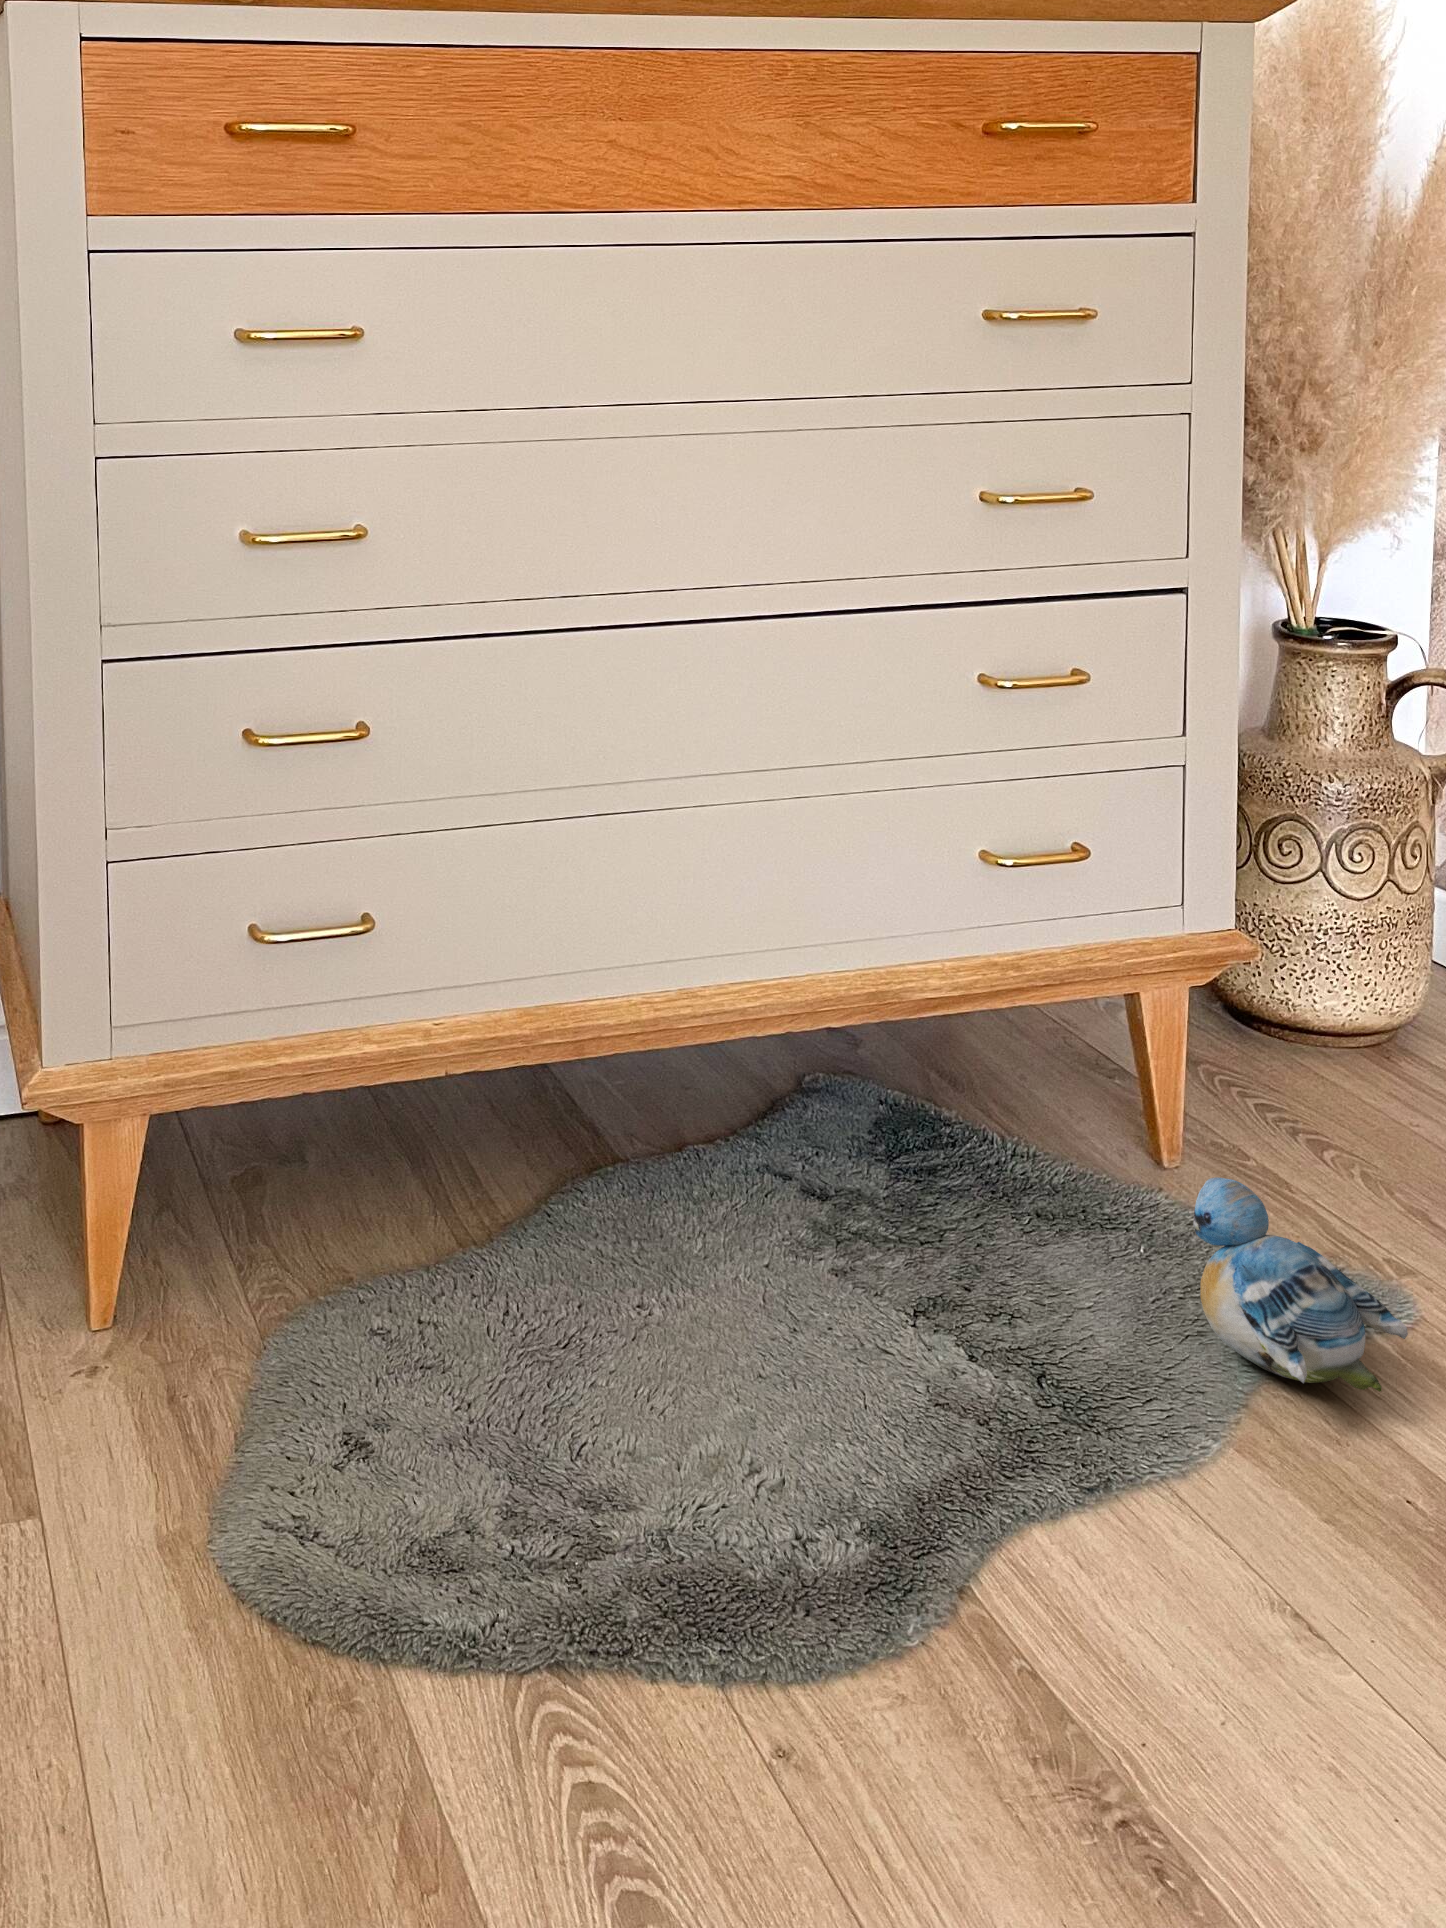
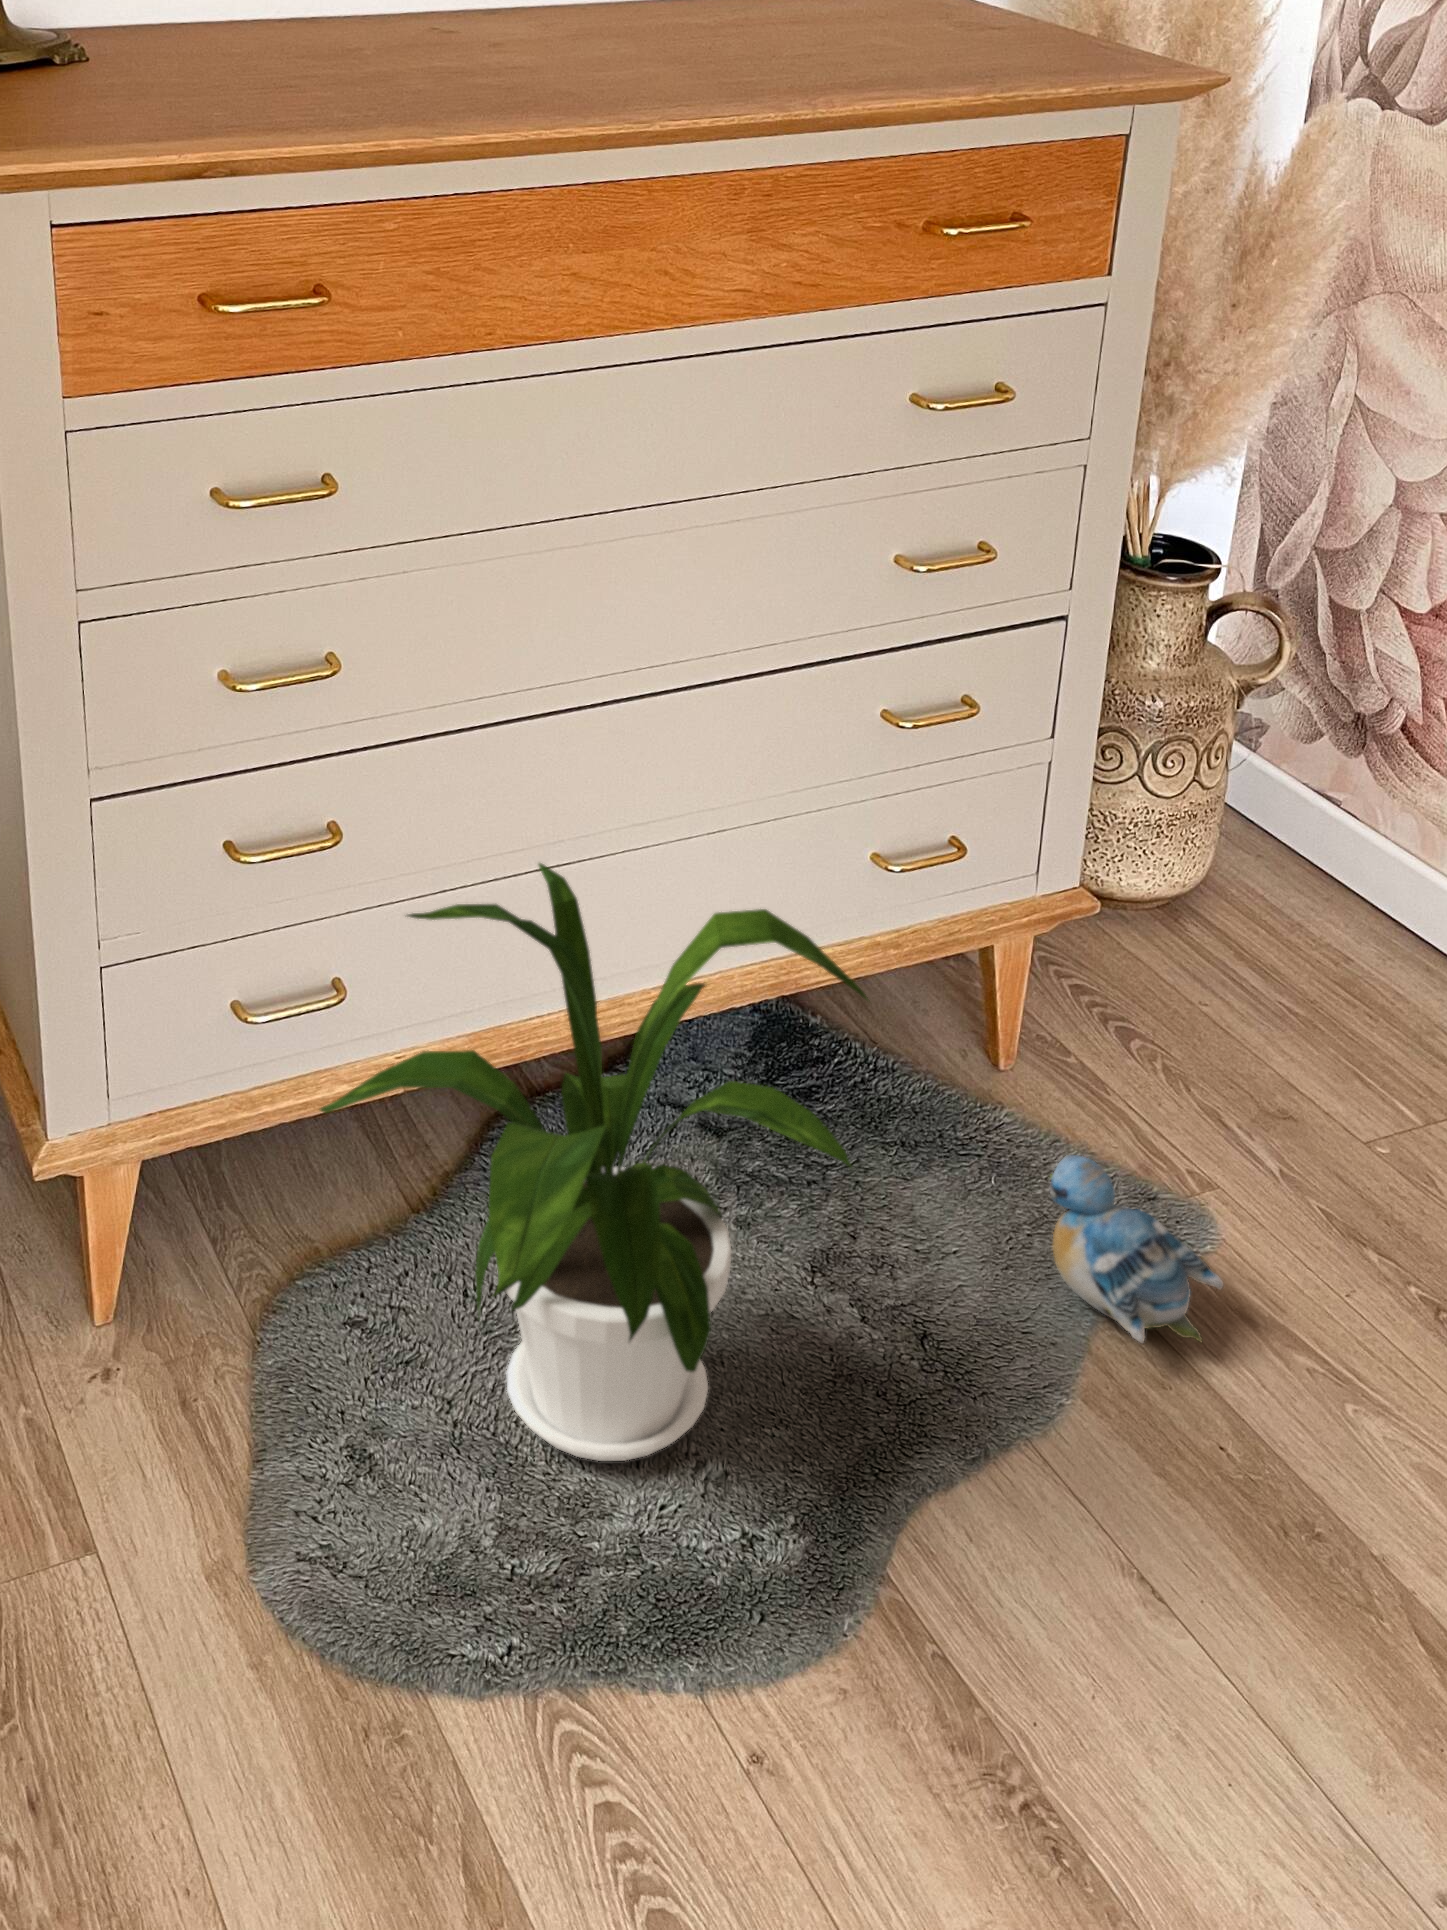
house plant: none [341,741,936,1470] -> present [320,863,868,1461]

